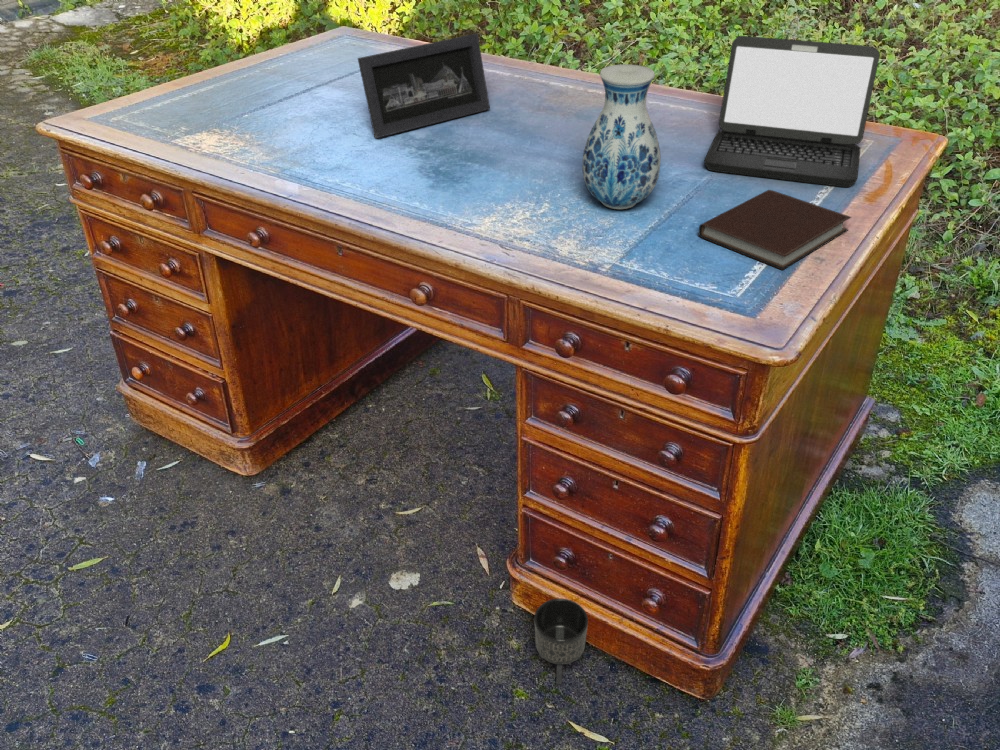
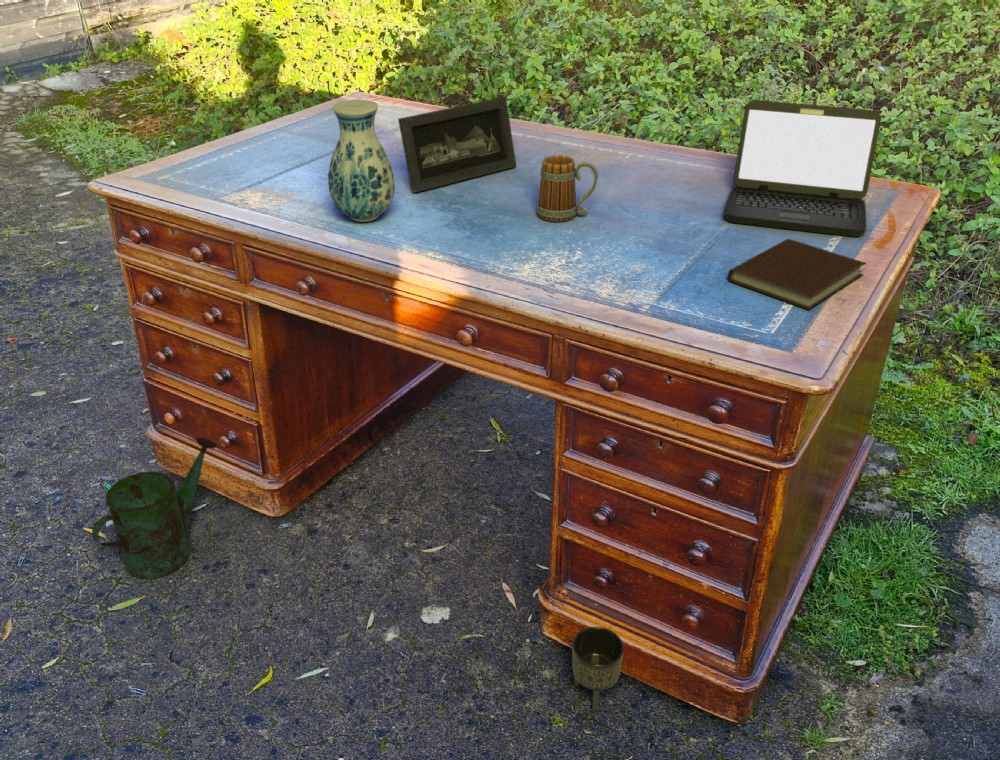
vase: present [582,64,661,209] -> present [328,100,395,222]
mug: none [503,98,568,170] -> present [537,155,598,222]
watering can: none [50,394,183,538] -> present [92,437,217,579]

